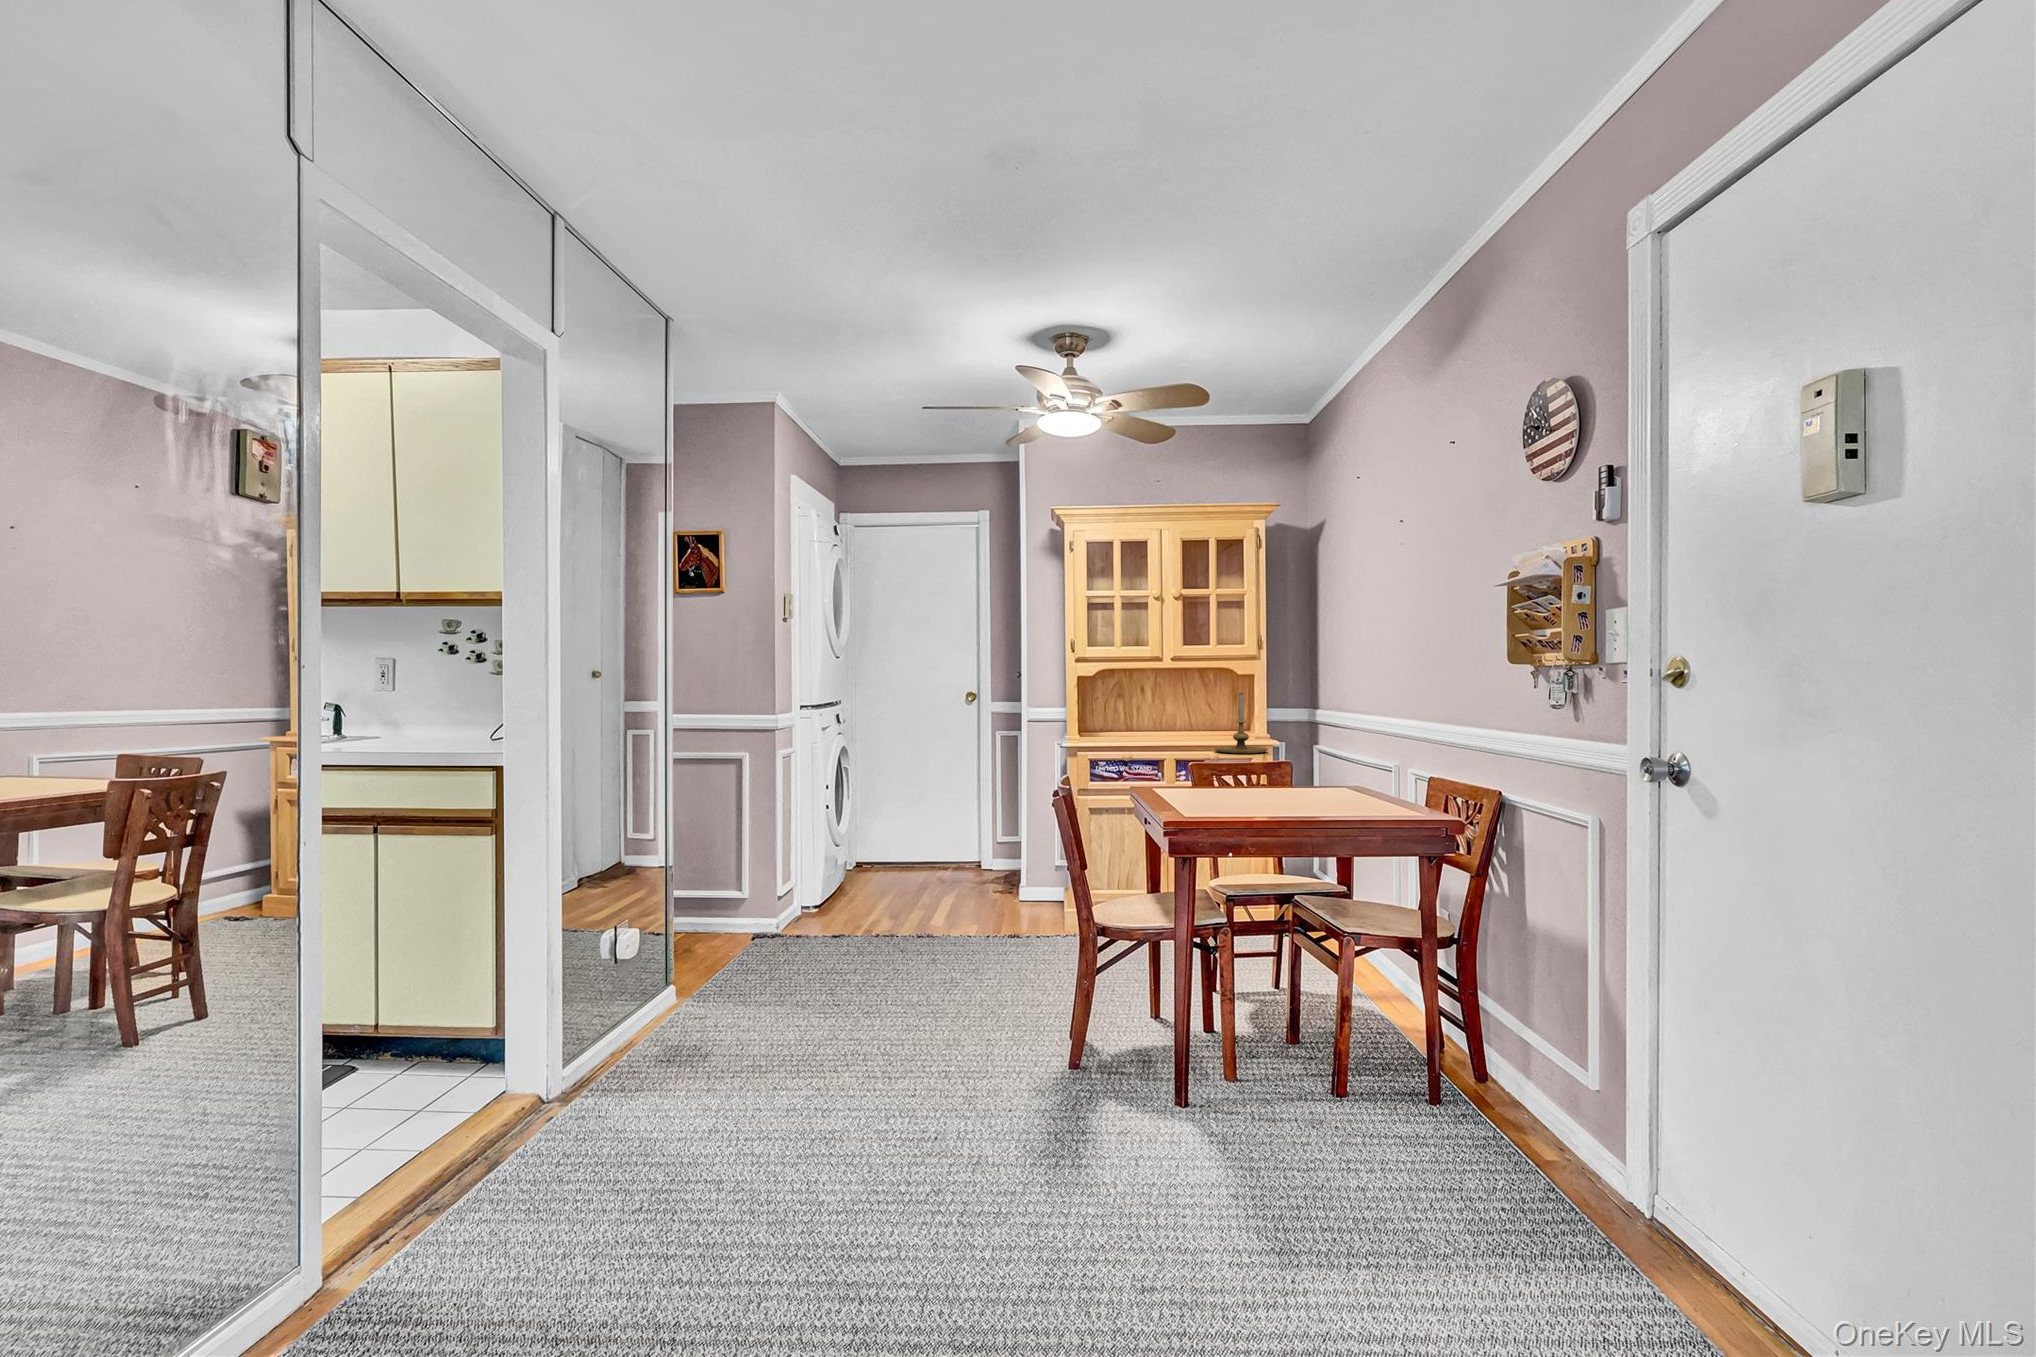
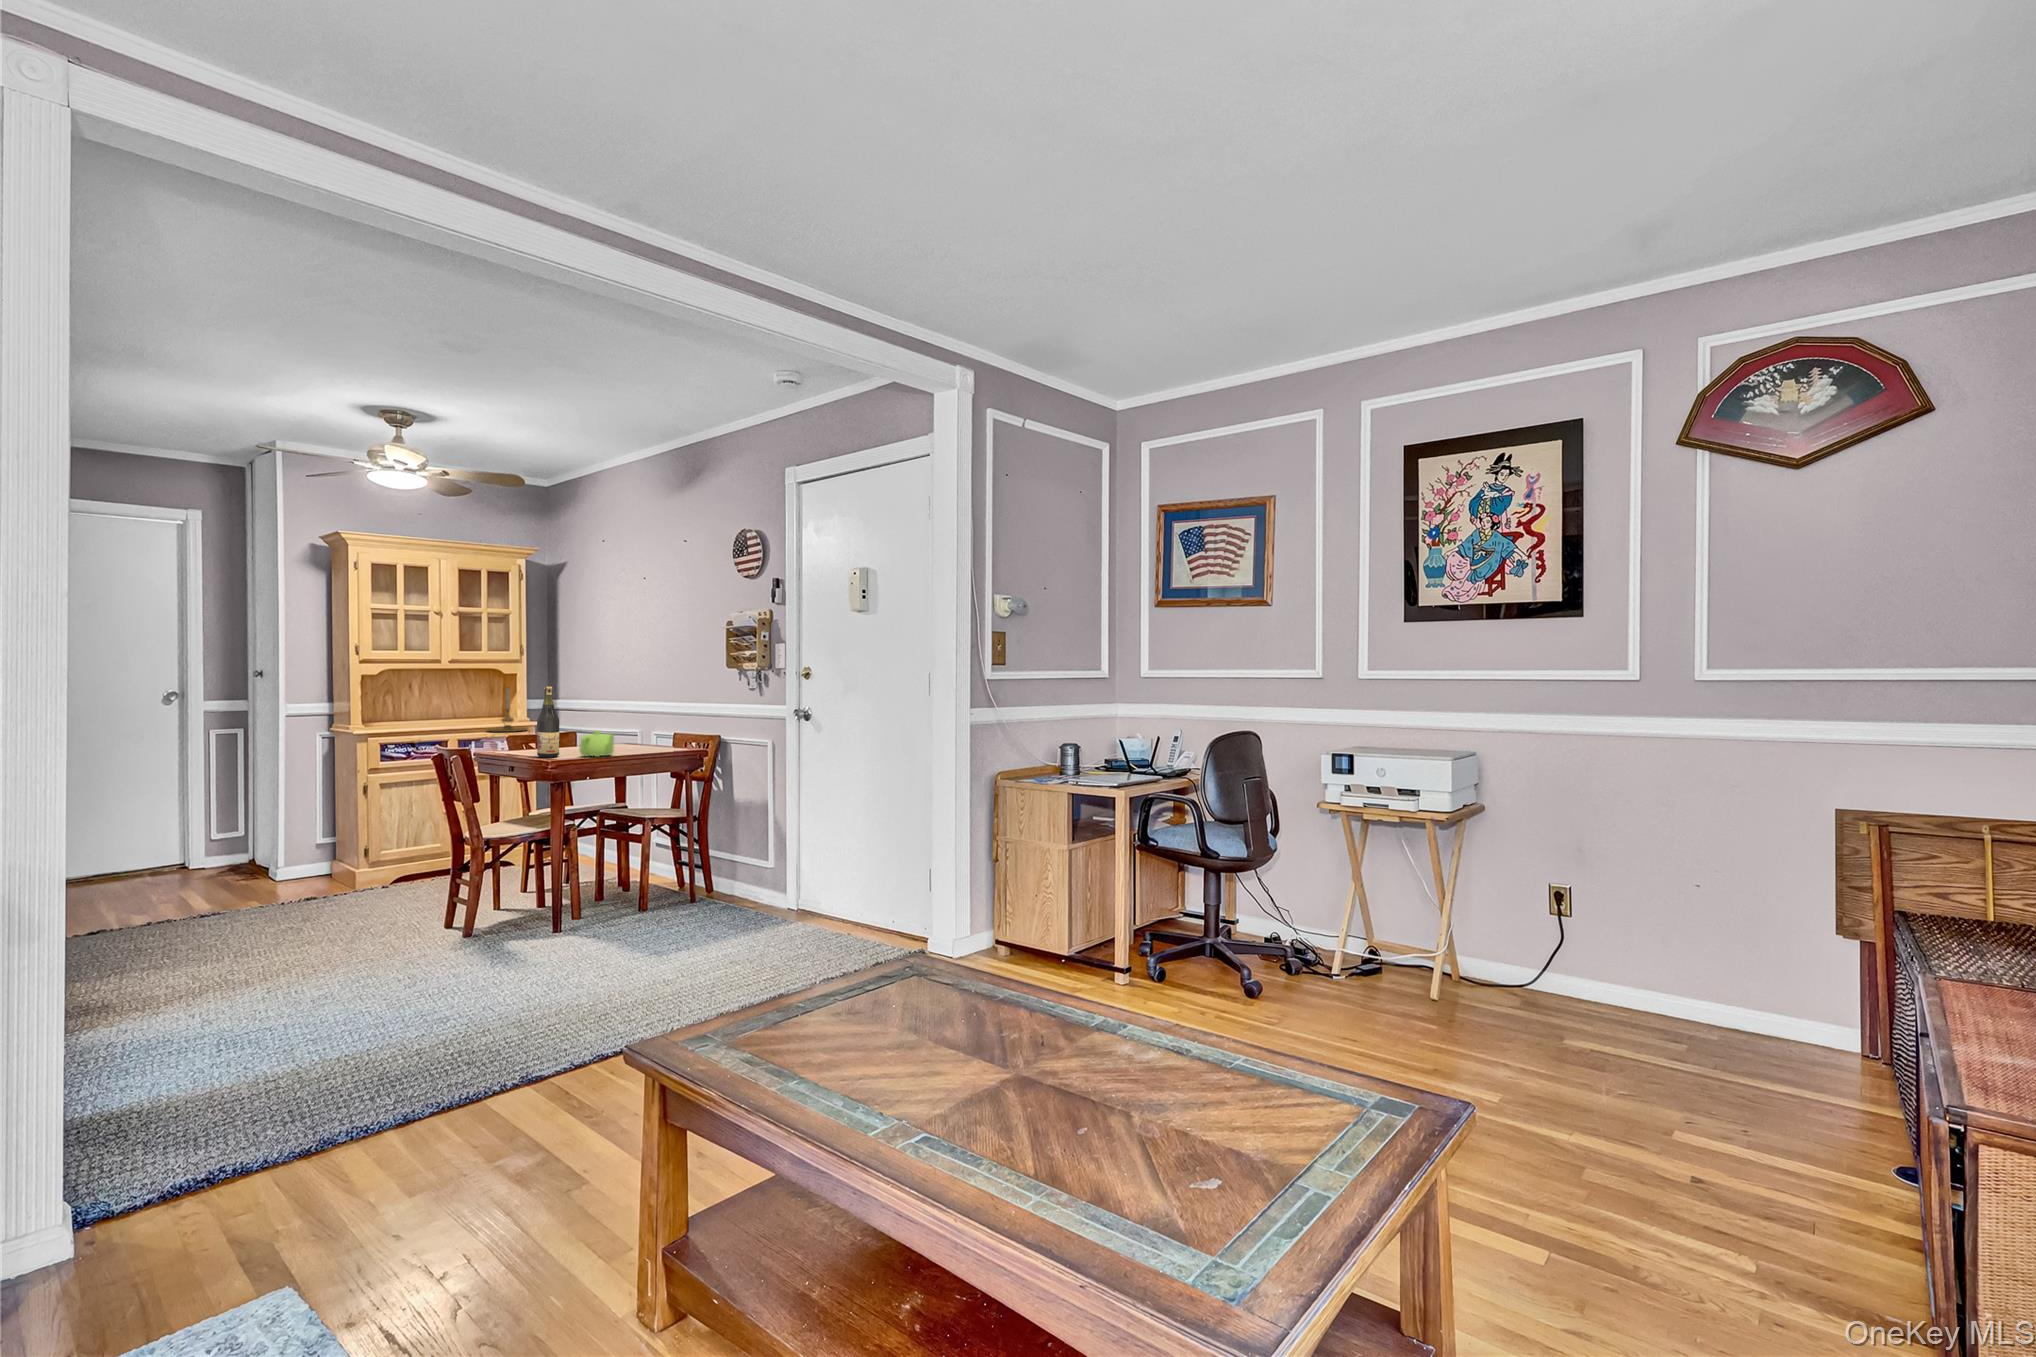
wine bottle: none [1183,694,1215,809] -> present [537,687,559,758]
teapot: none [1239,770,1300,816] -> present [579,731,615,757]

